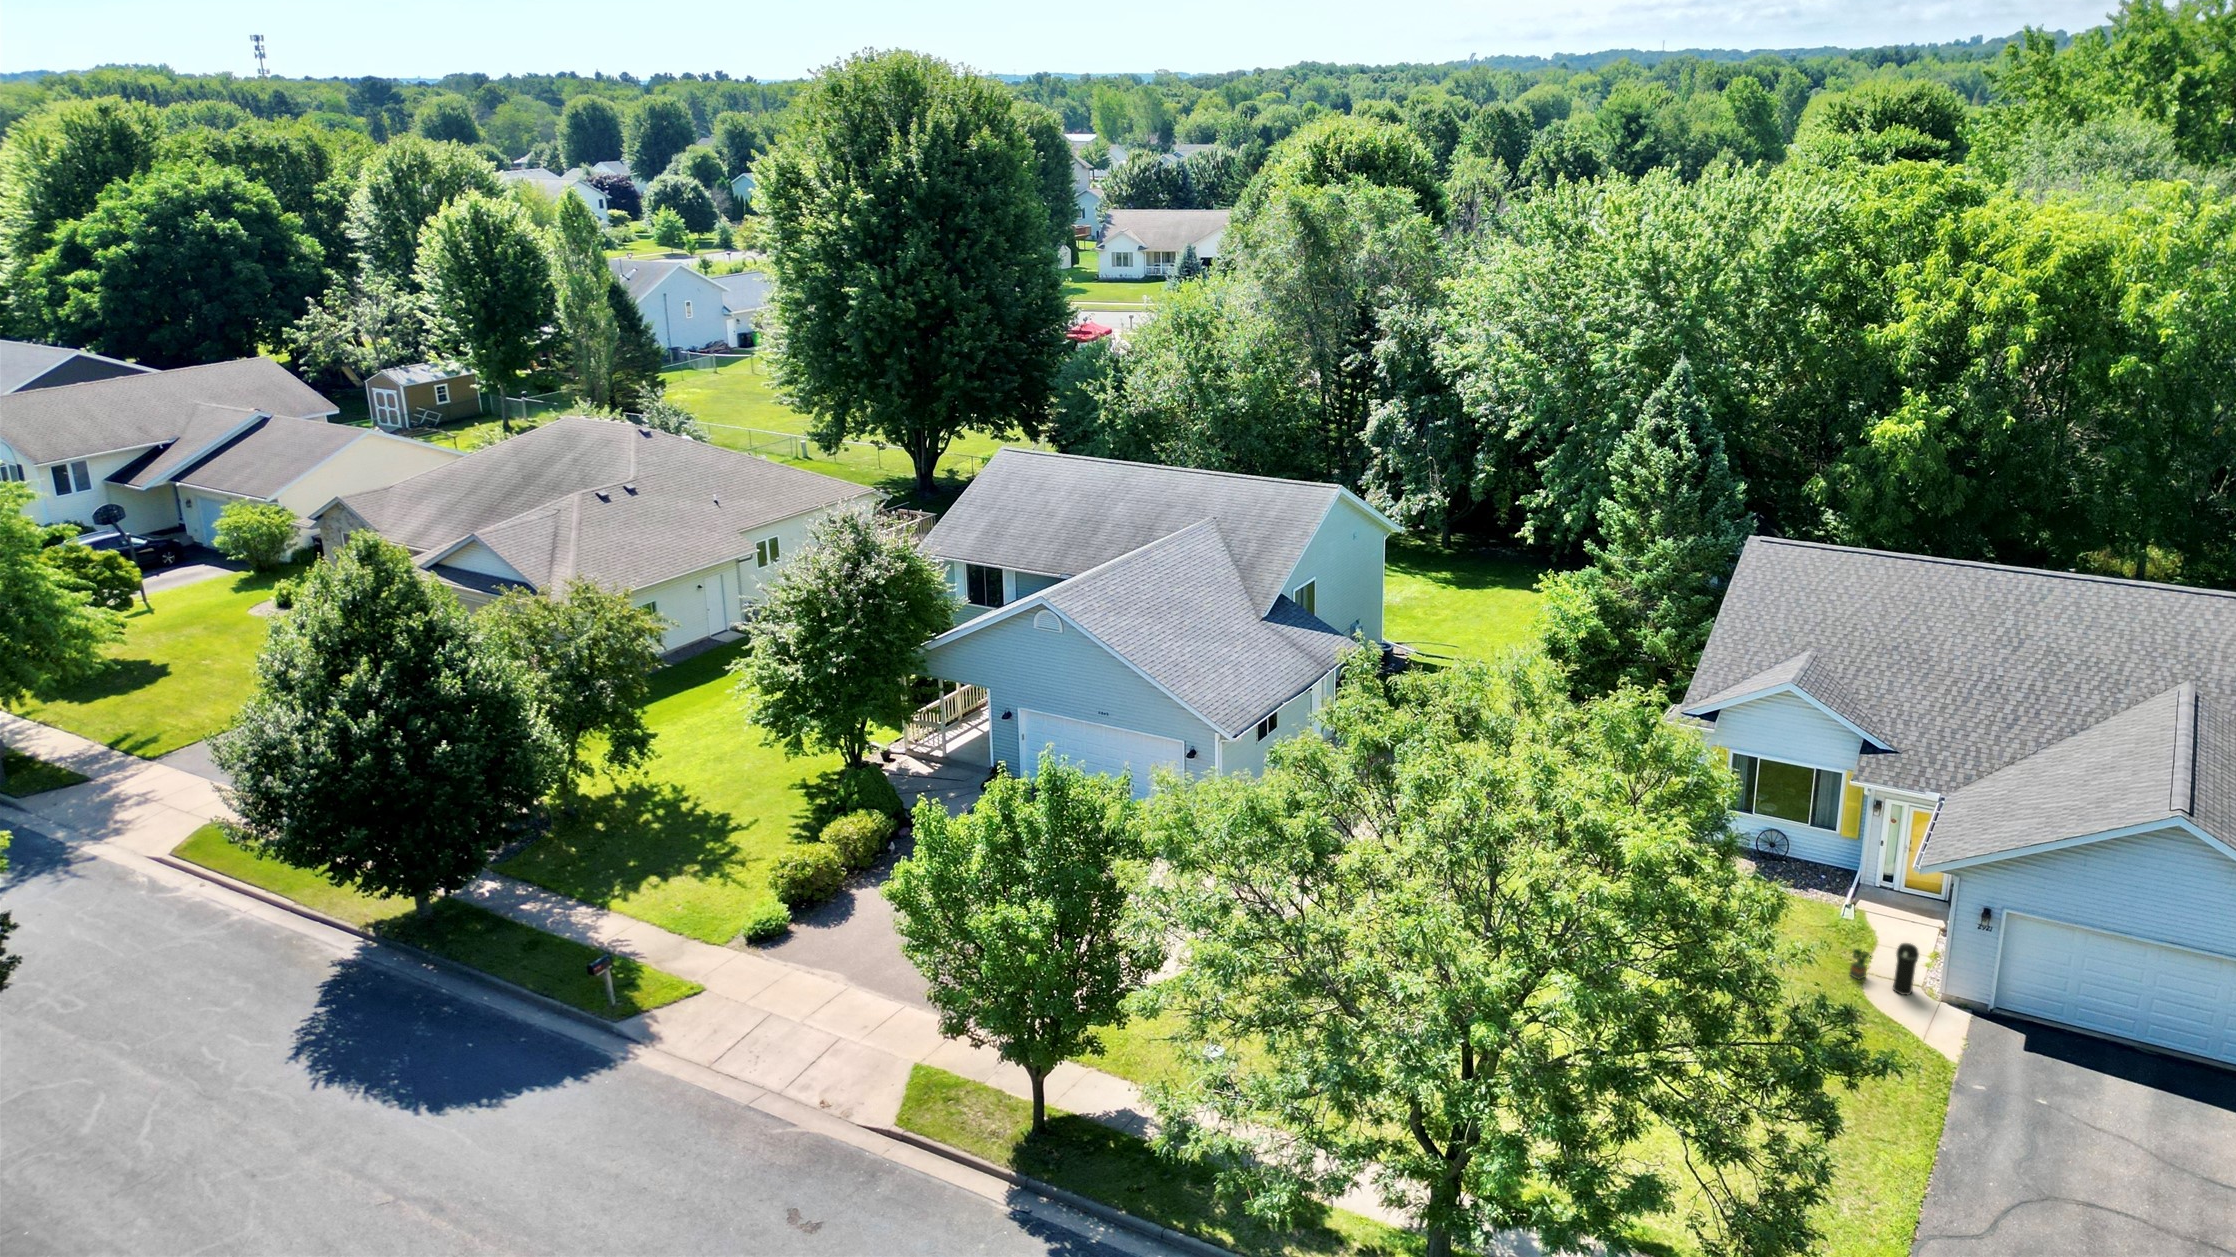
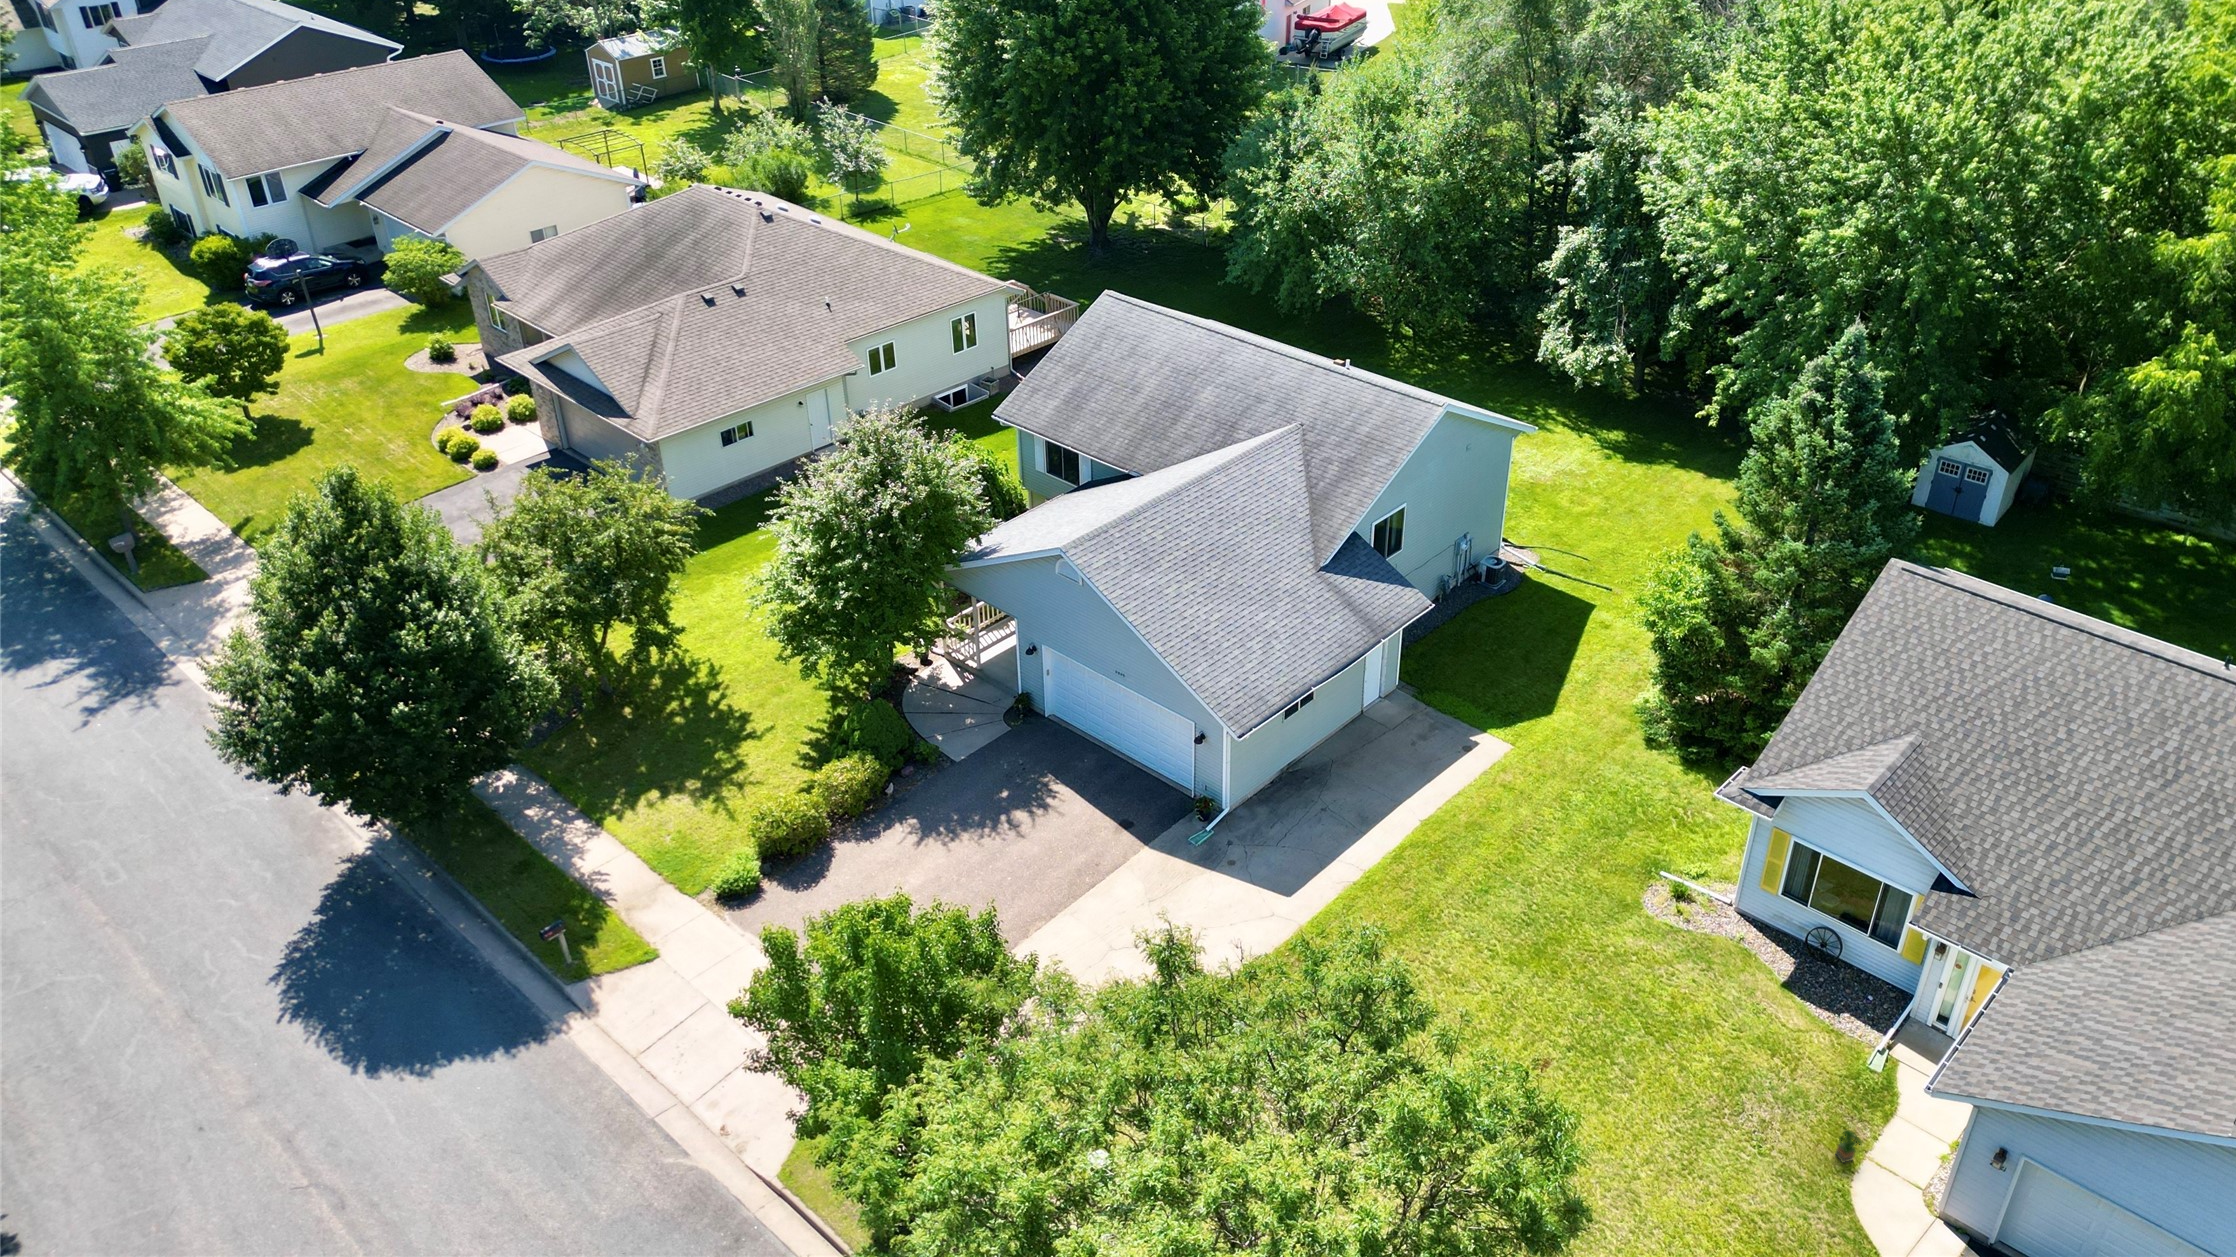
trash can: present [1893,943,1919,995] -> none [1877,1144,1911,1198]

